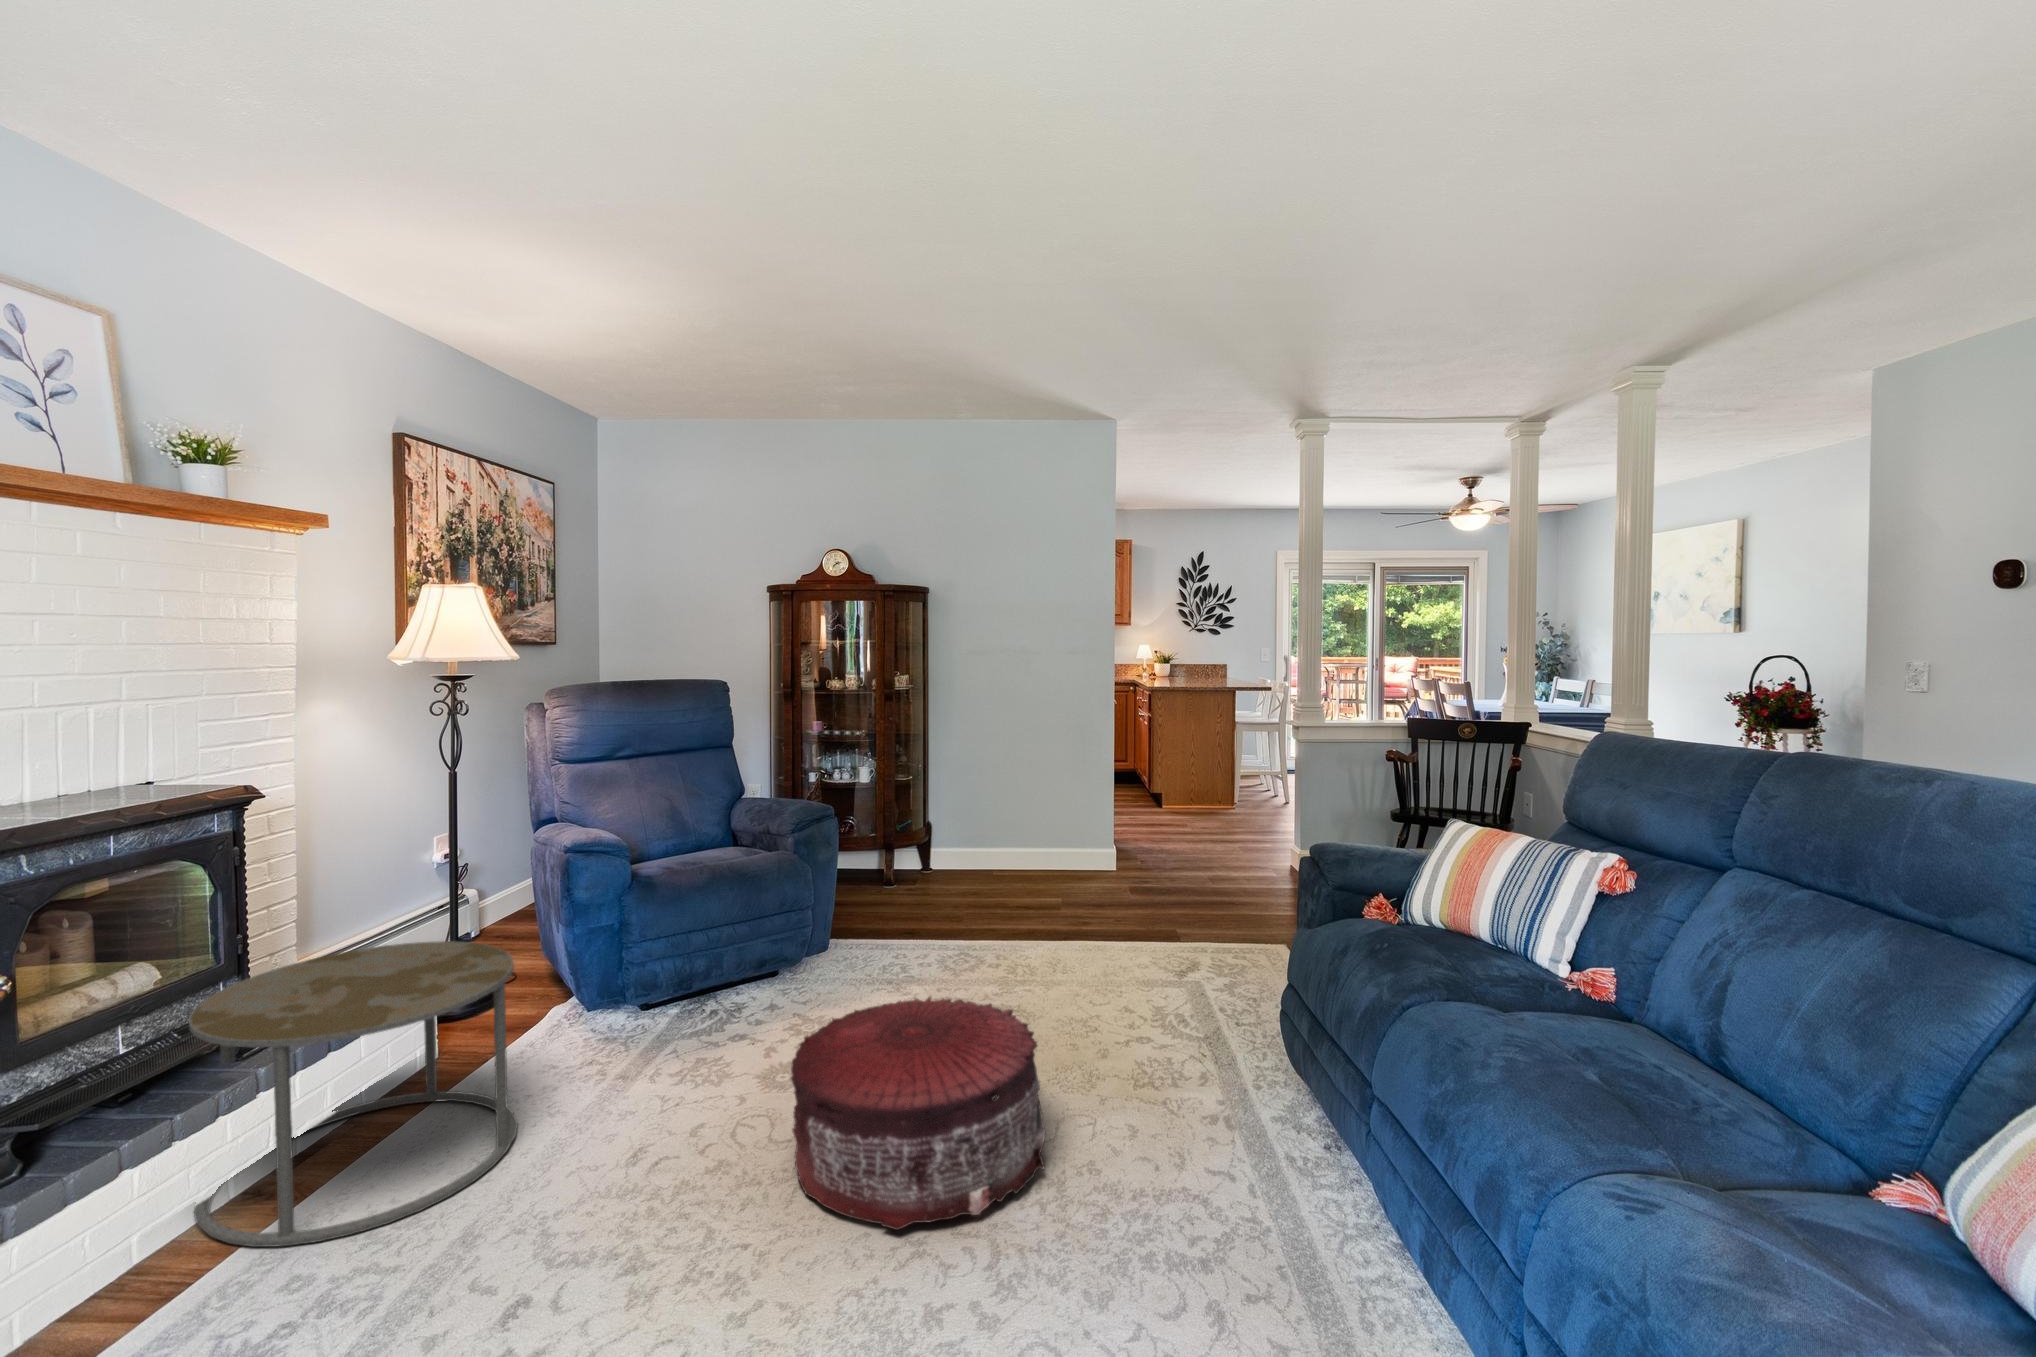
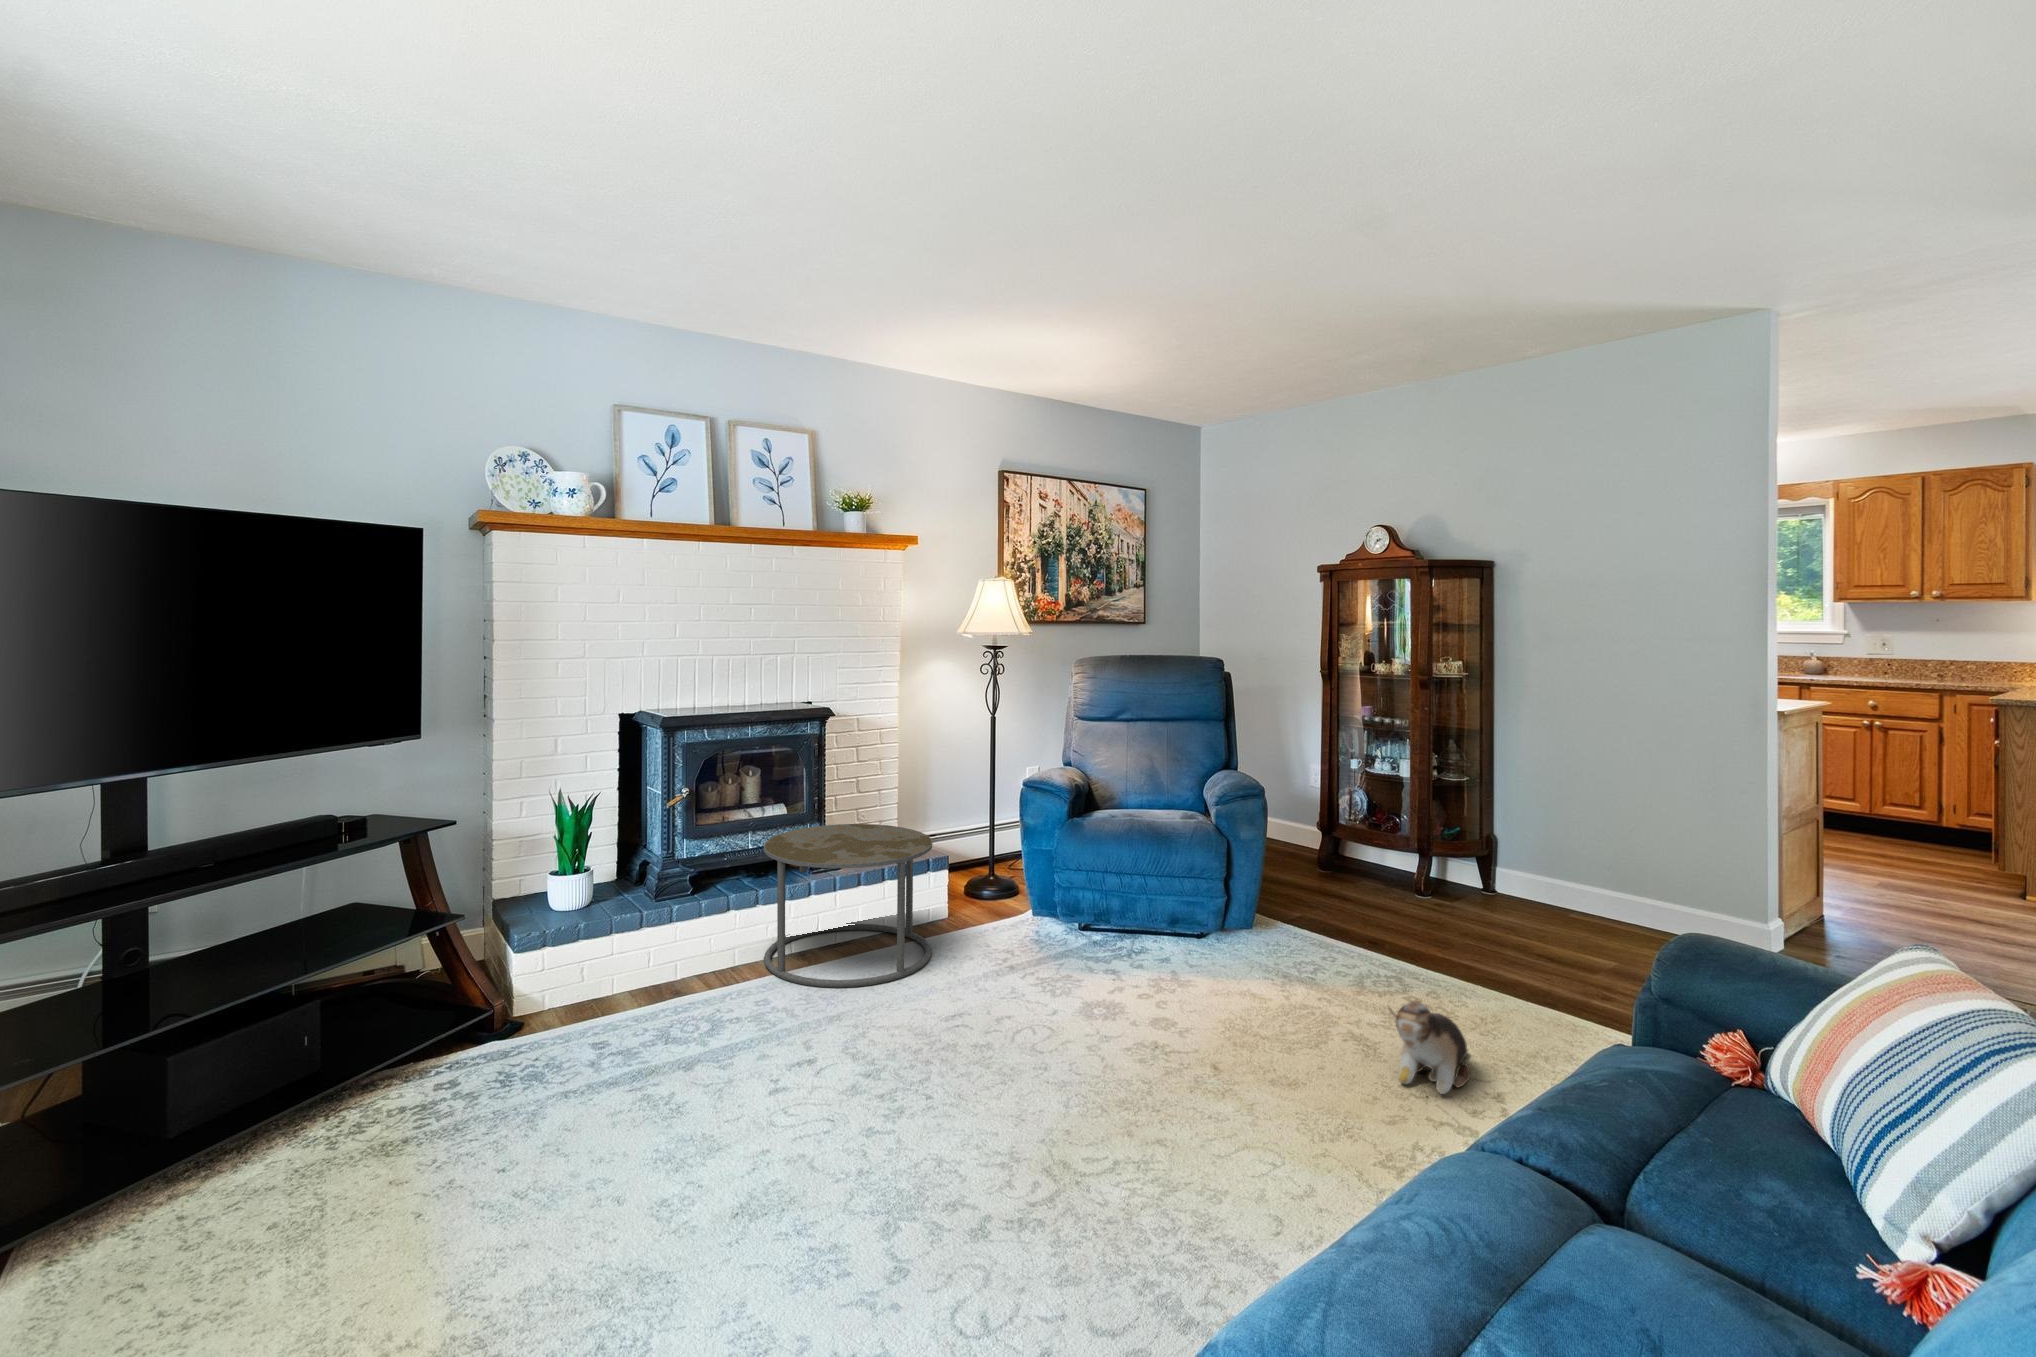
plush toy: none [1084,954,1136,1032] -> present [1388,1001,1470,1094]
pouf: present [791,997,1045,1230] -> none [991,953,1210,1148]

